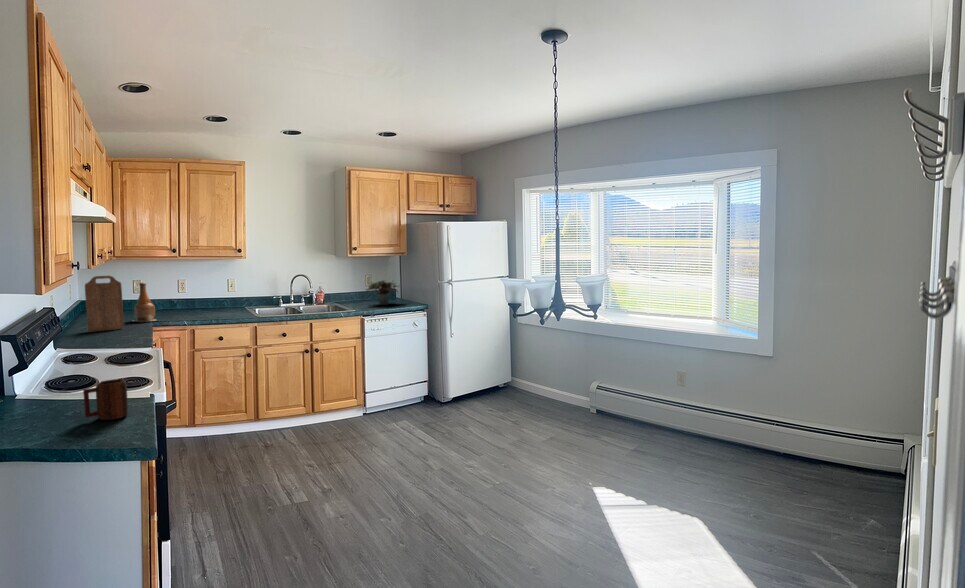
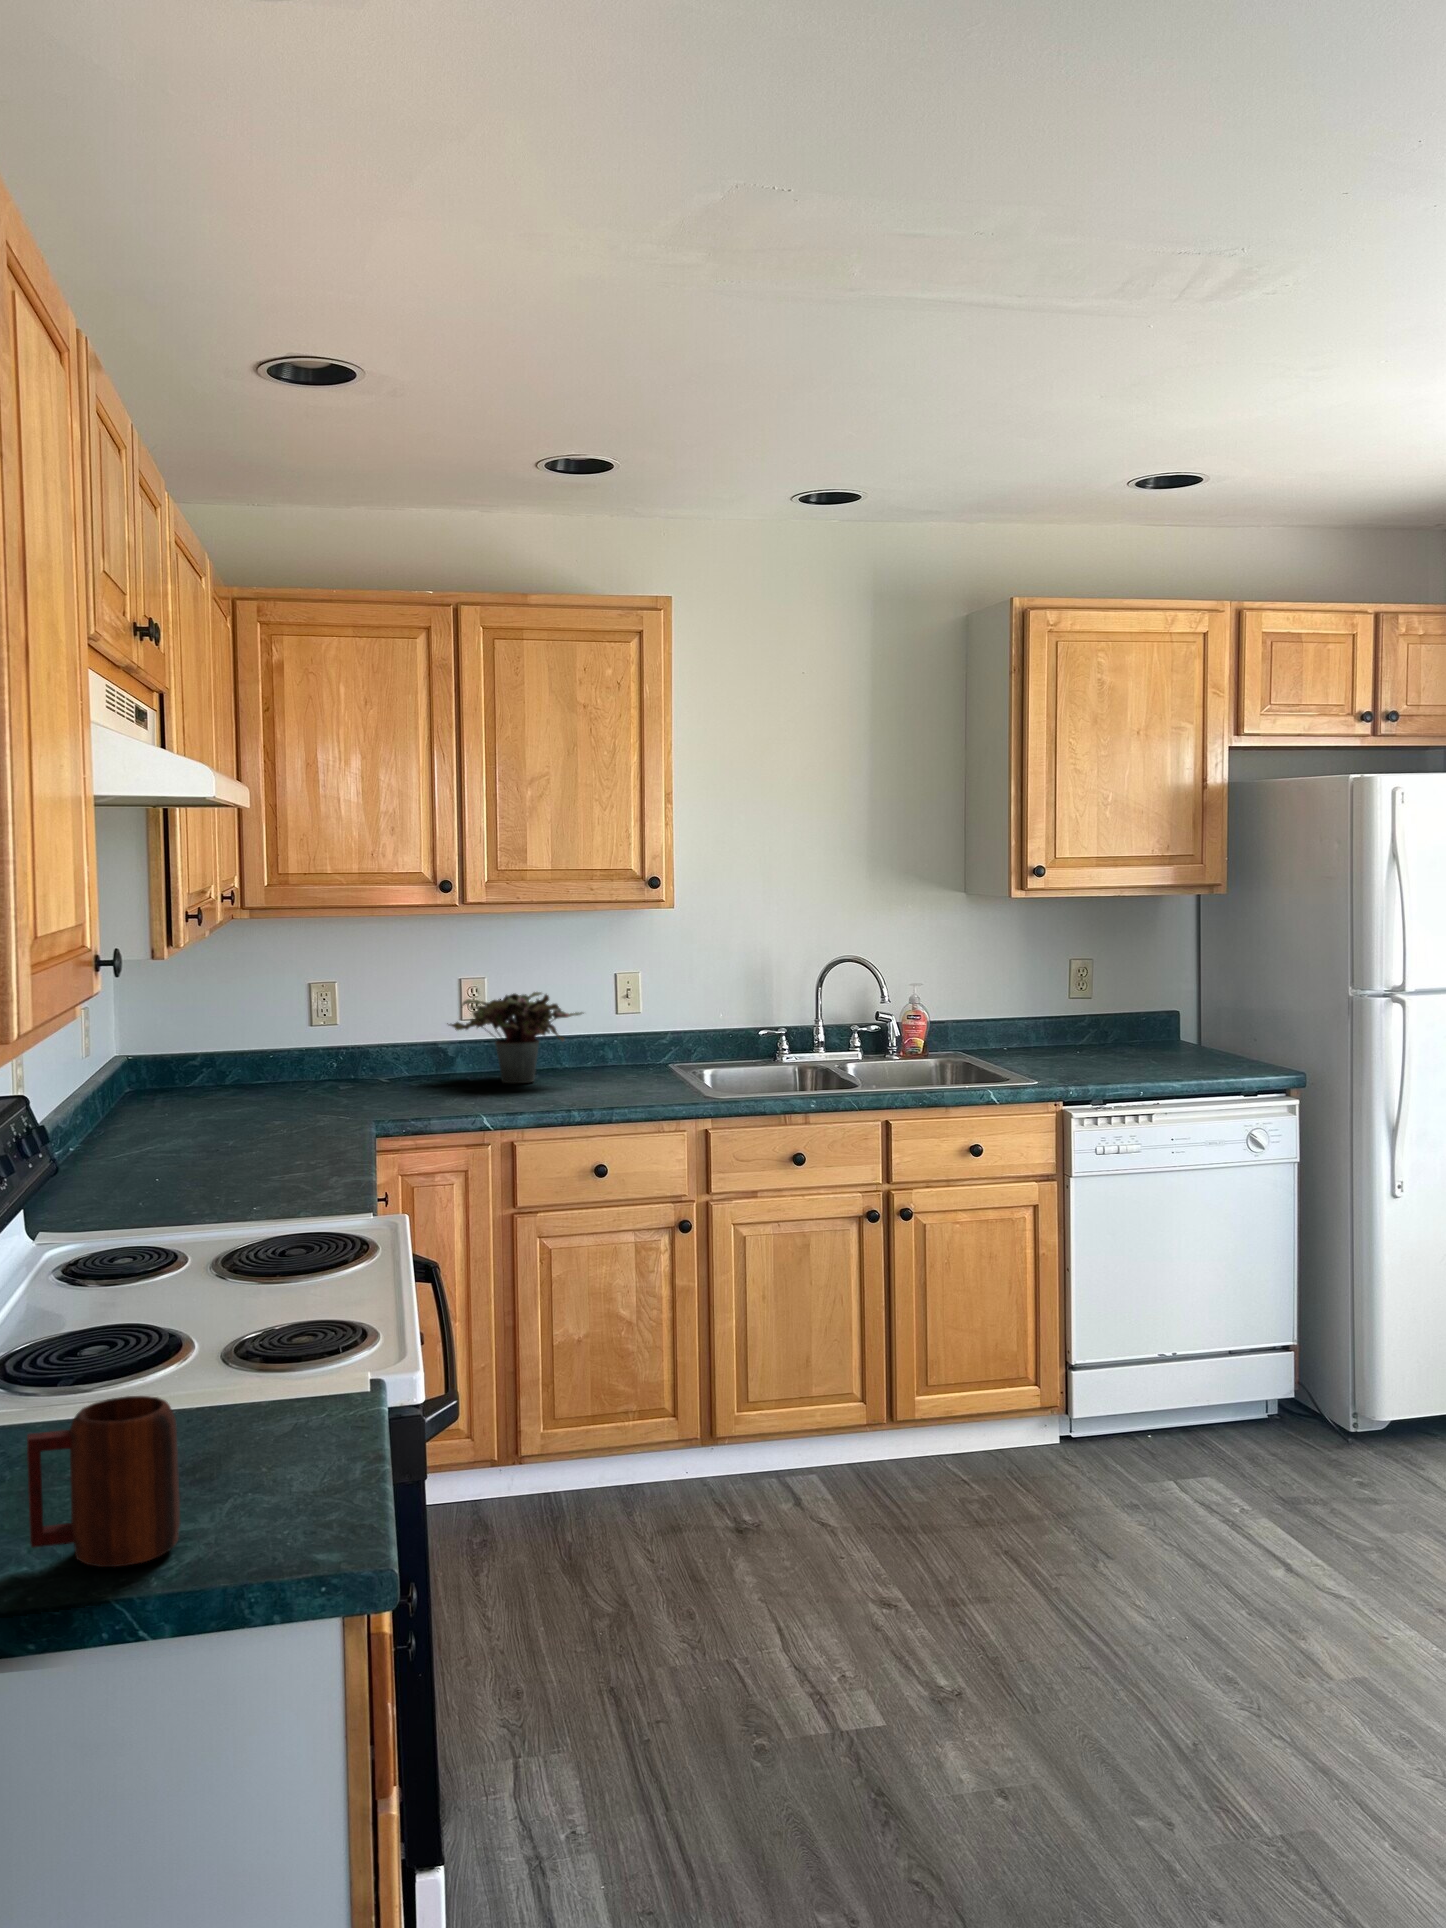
cutting board: present [85,276,124,332] -> none [230,958,331,1130]
potted plant: present [366,280,398,305] -> present [447,992,584,1083]
bottle: present [134,282,155,322] -> none [361,977,433,1100]

